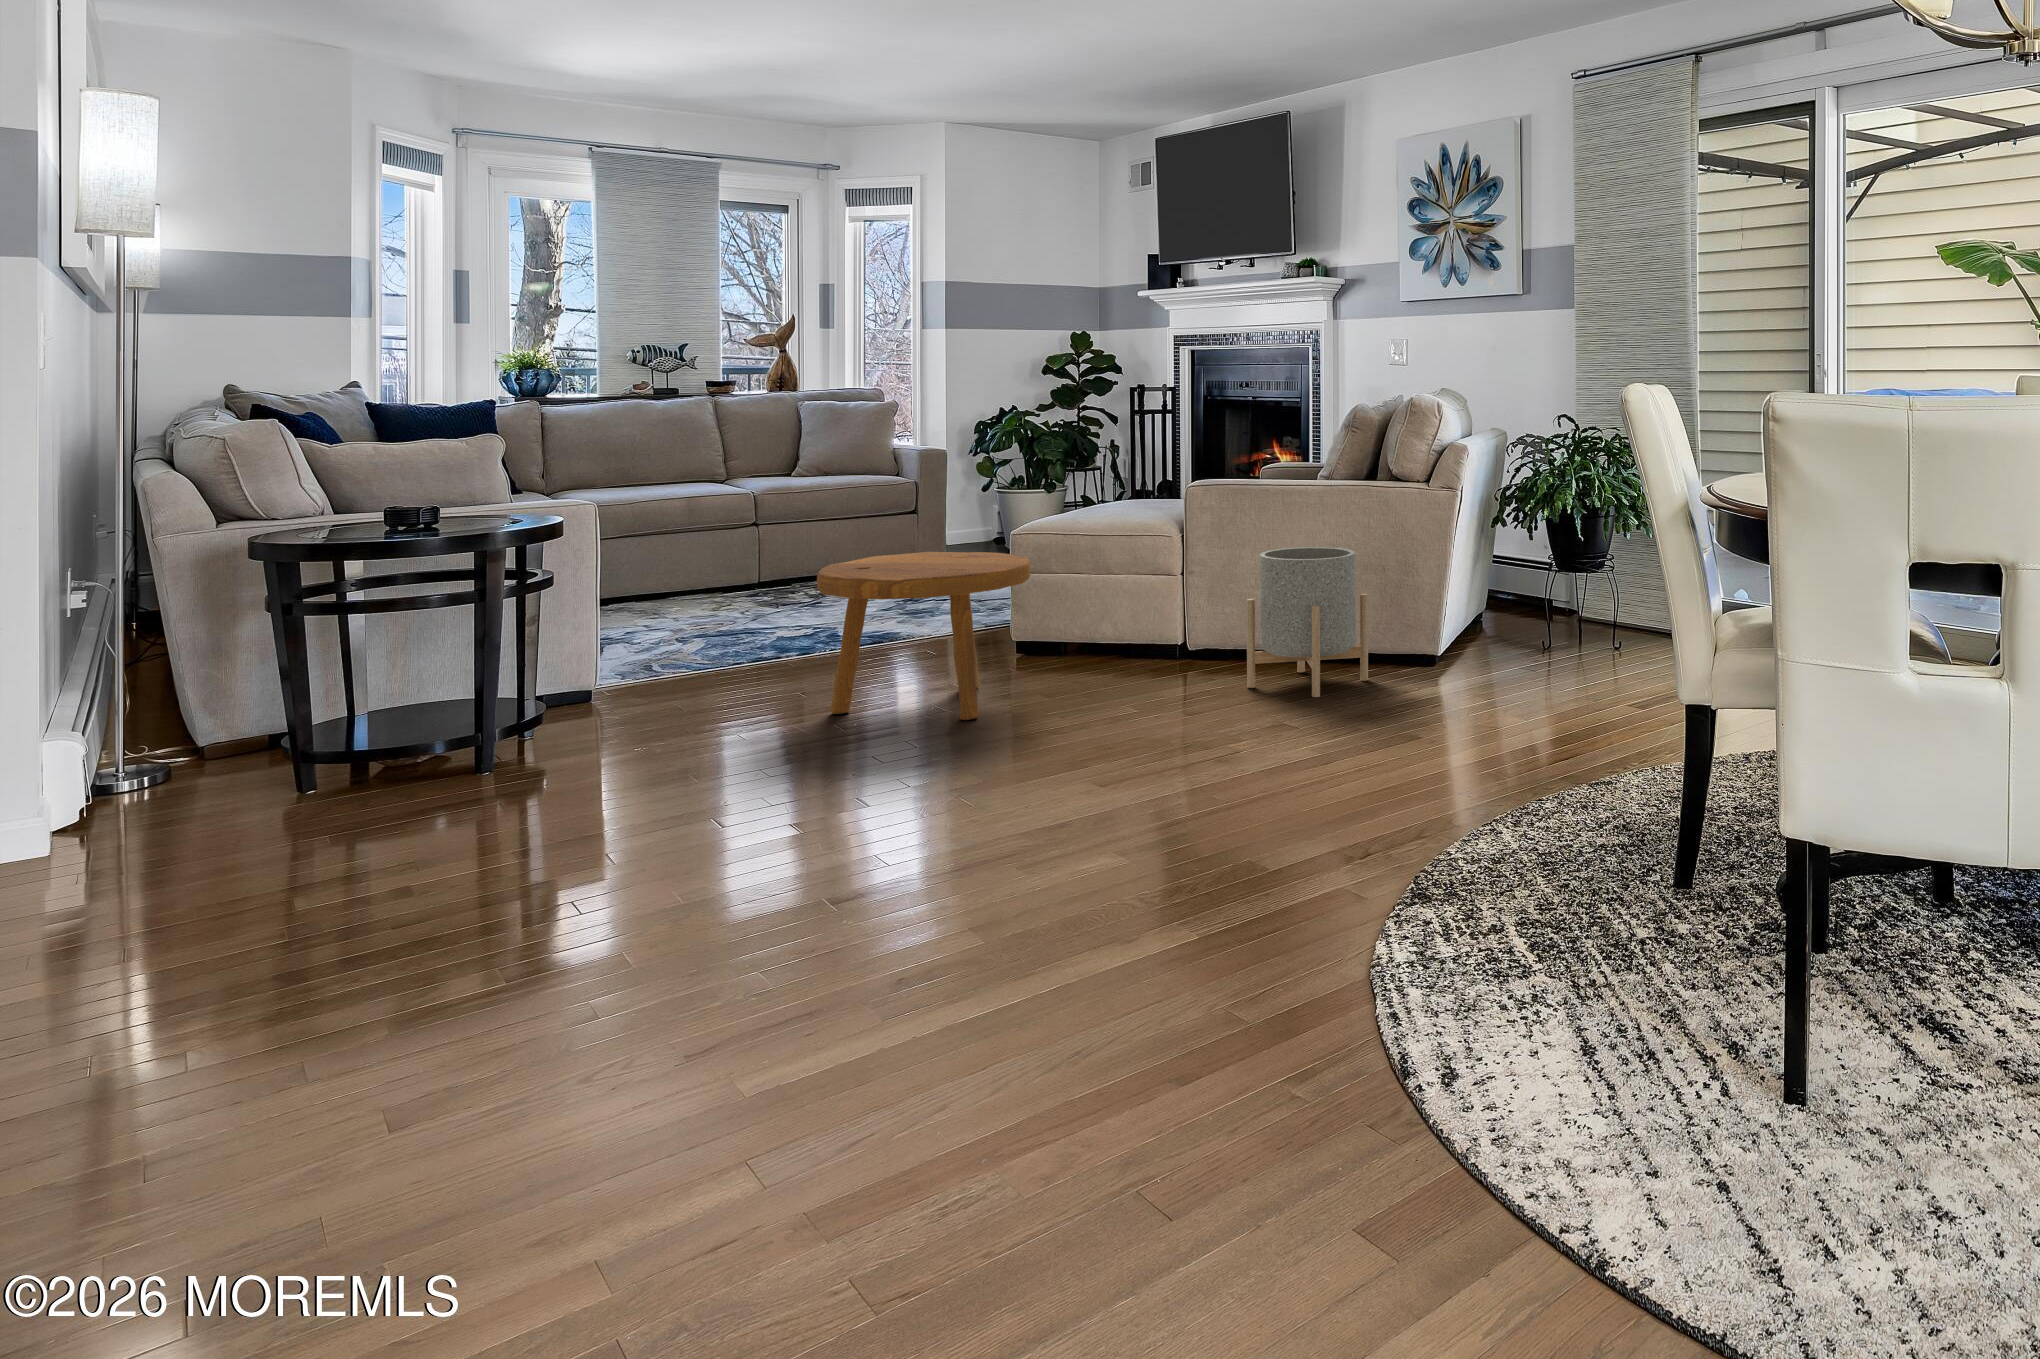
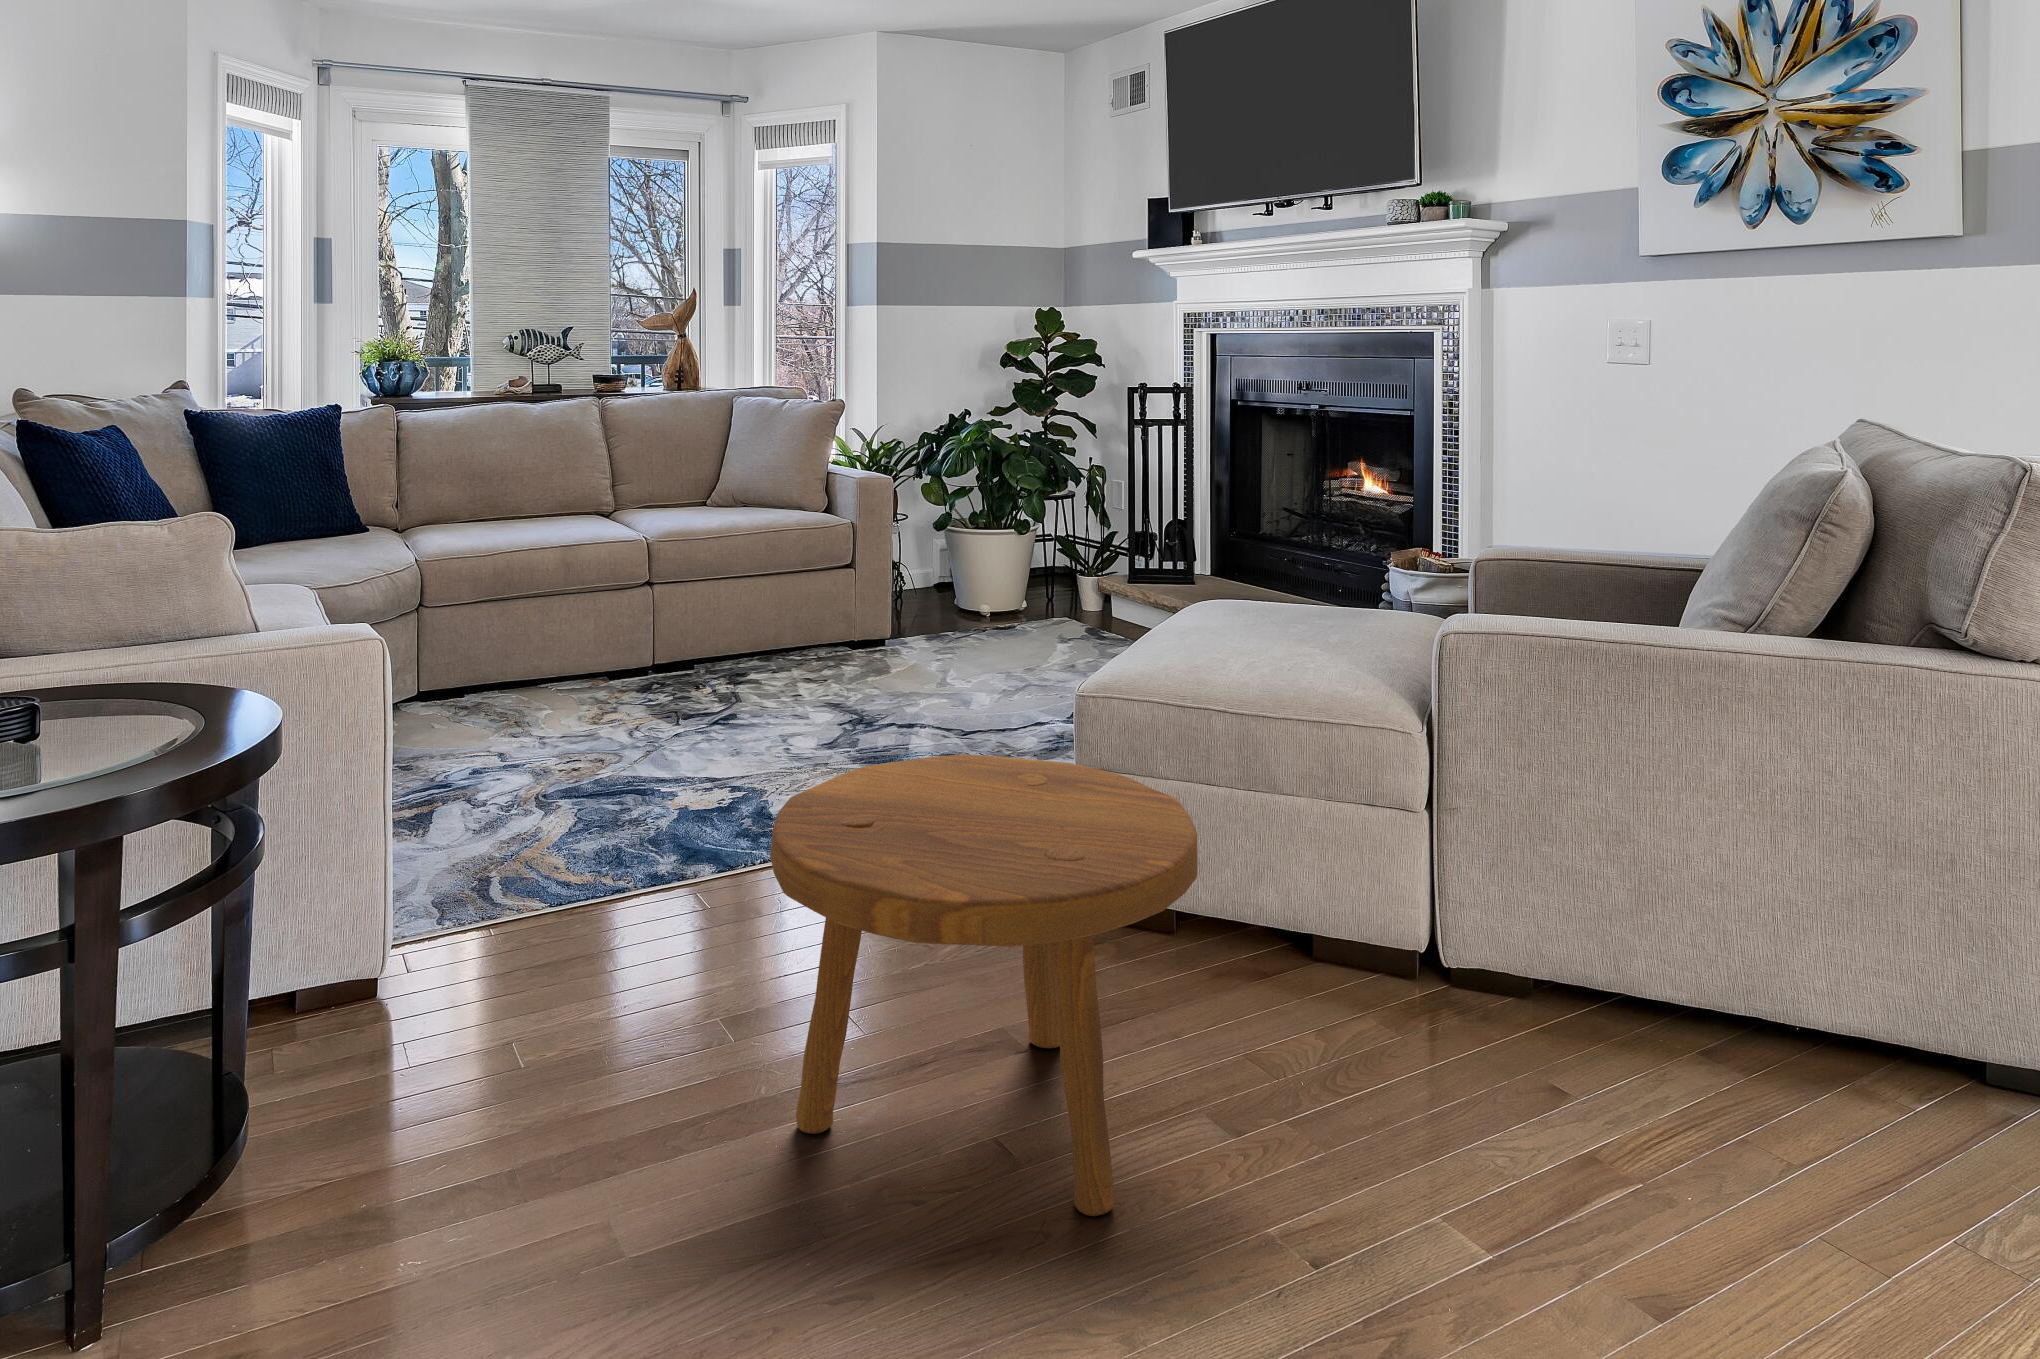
planter: present [1247,547,1368,697] -> none [1671,795,1962,1223]

